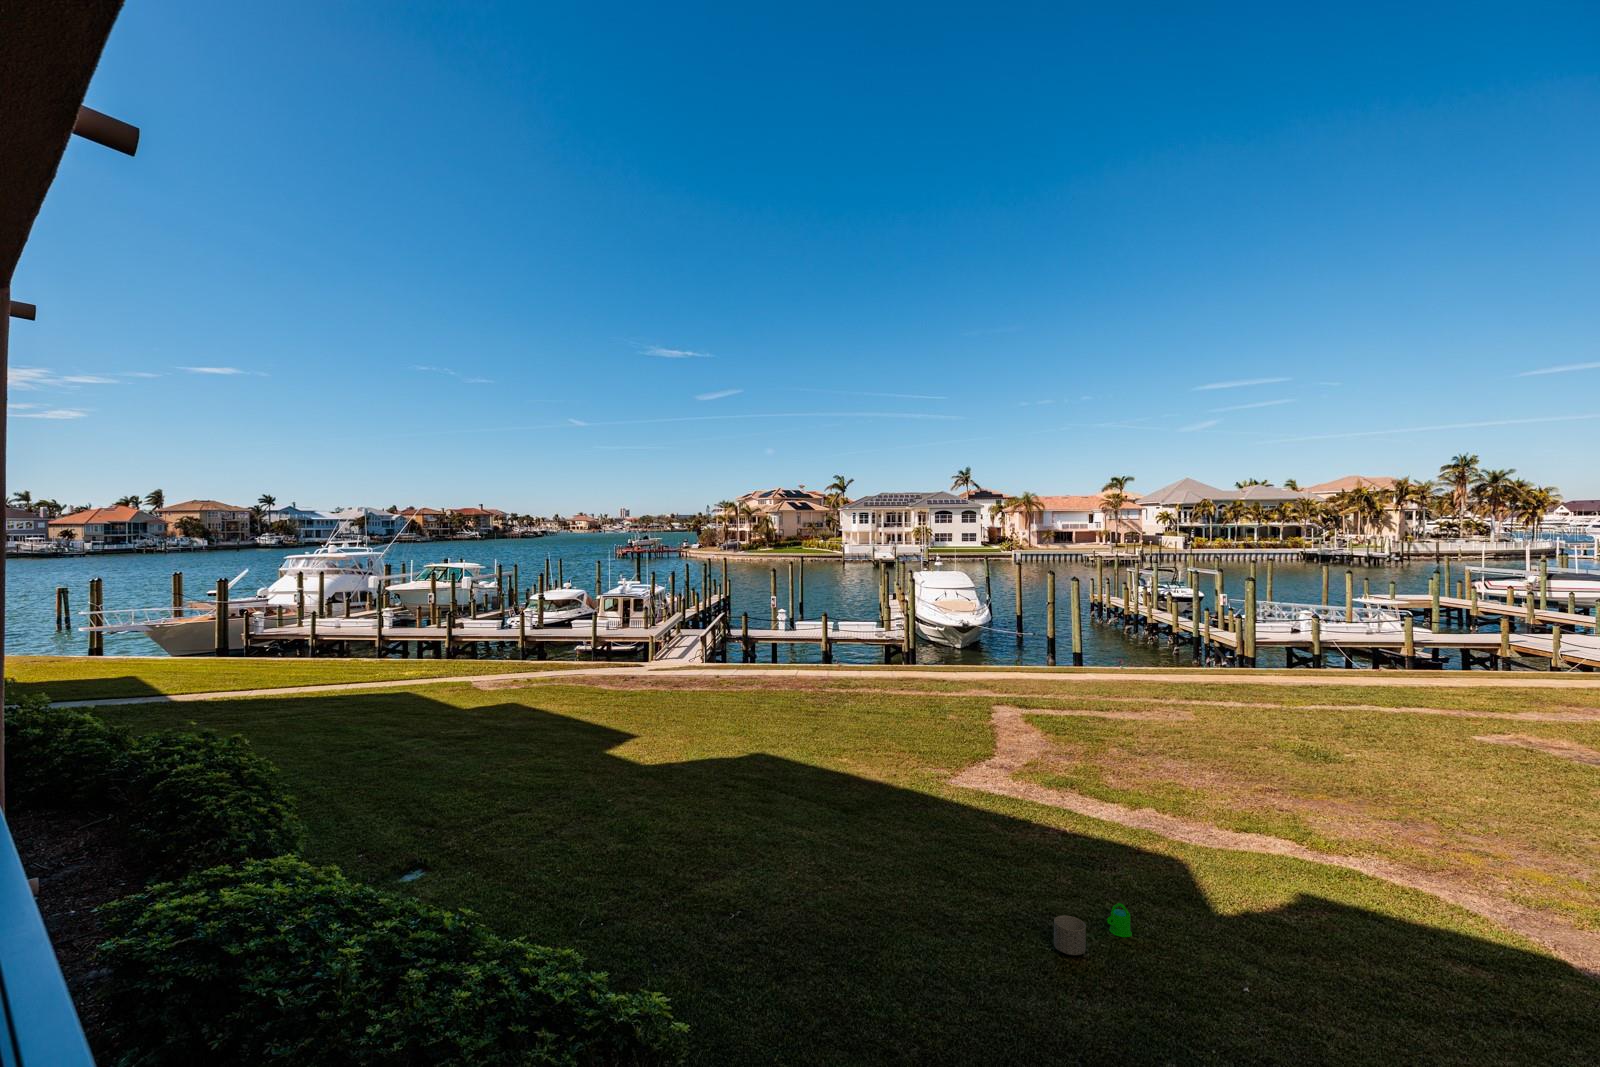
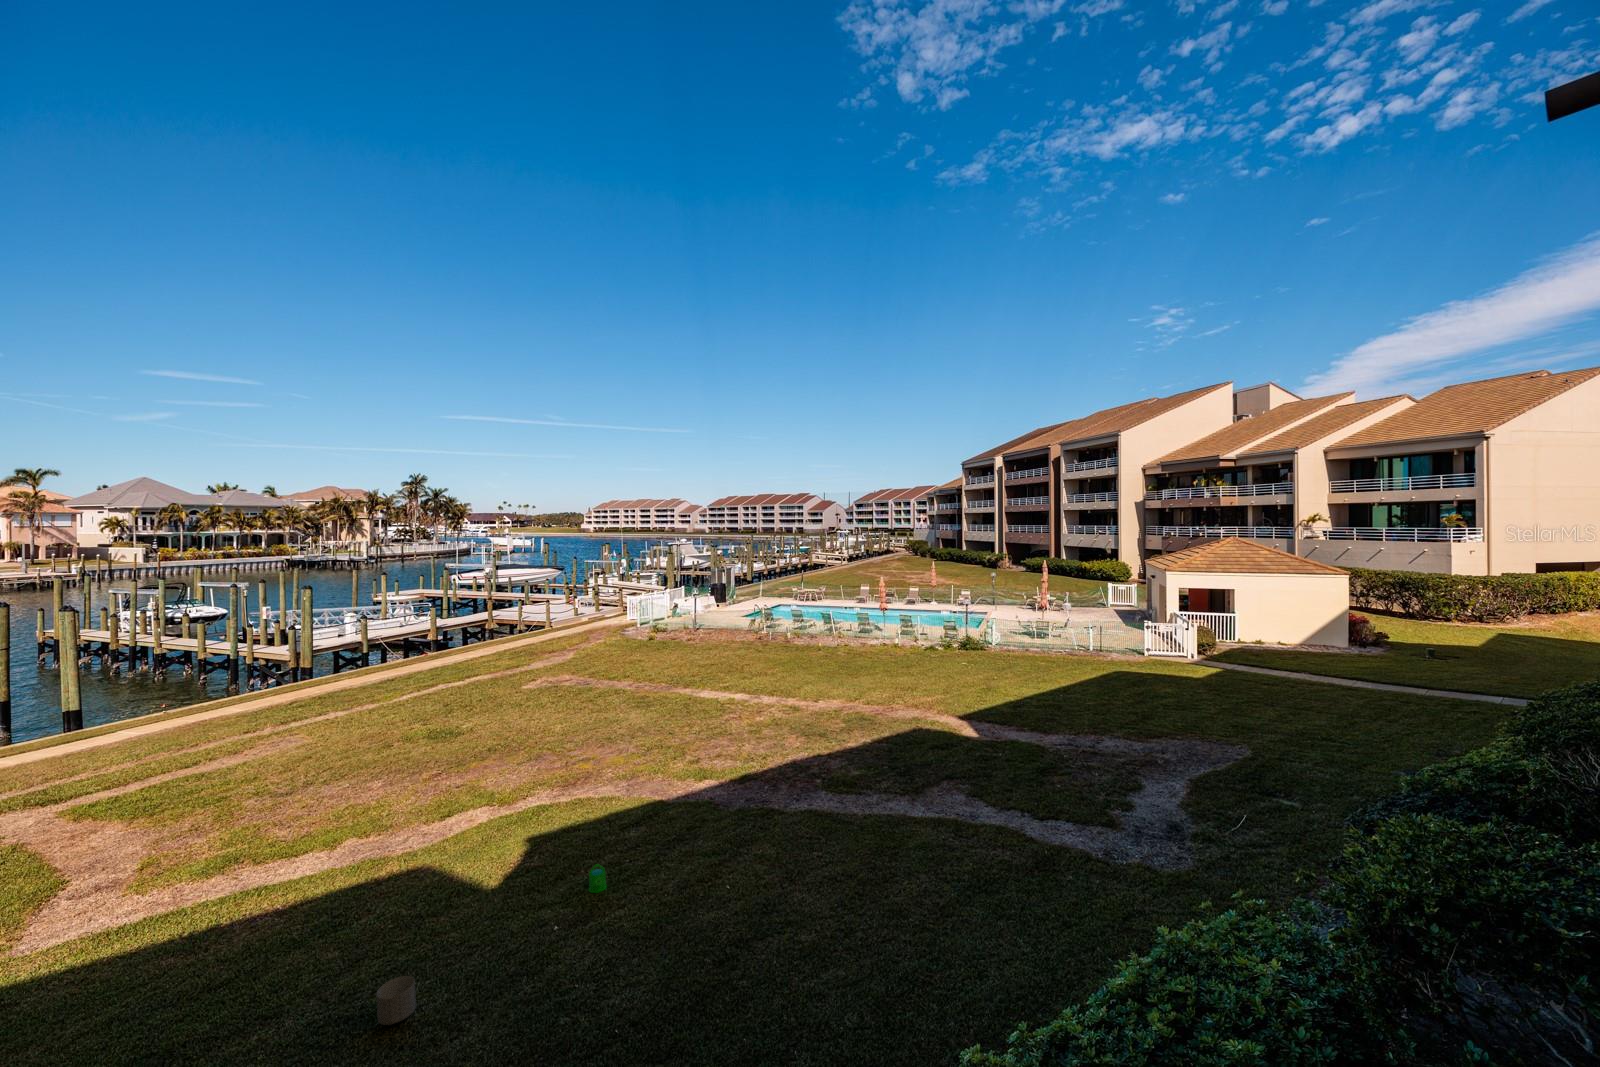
watering can: present [1107,903,1132,937] -> present [589,864,607,893]

